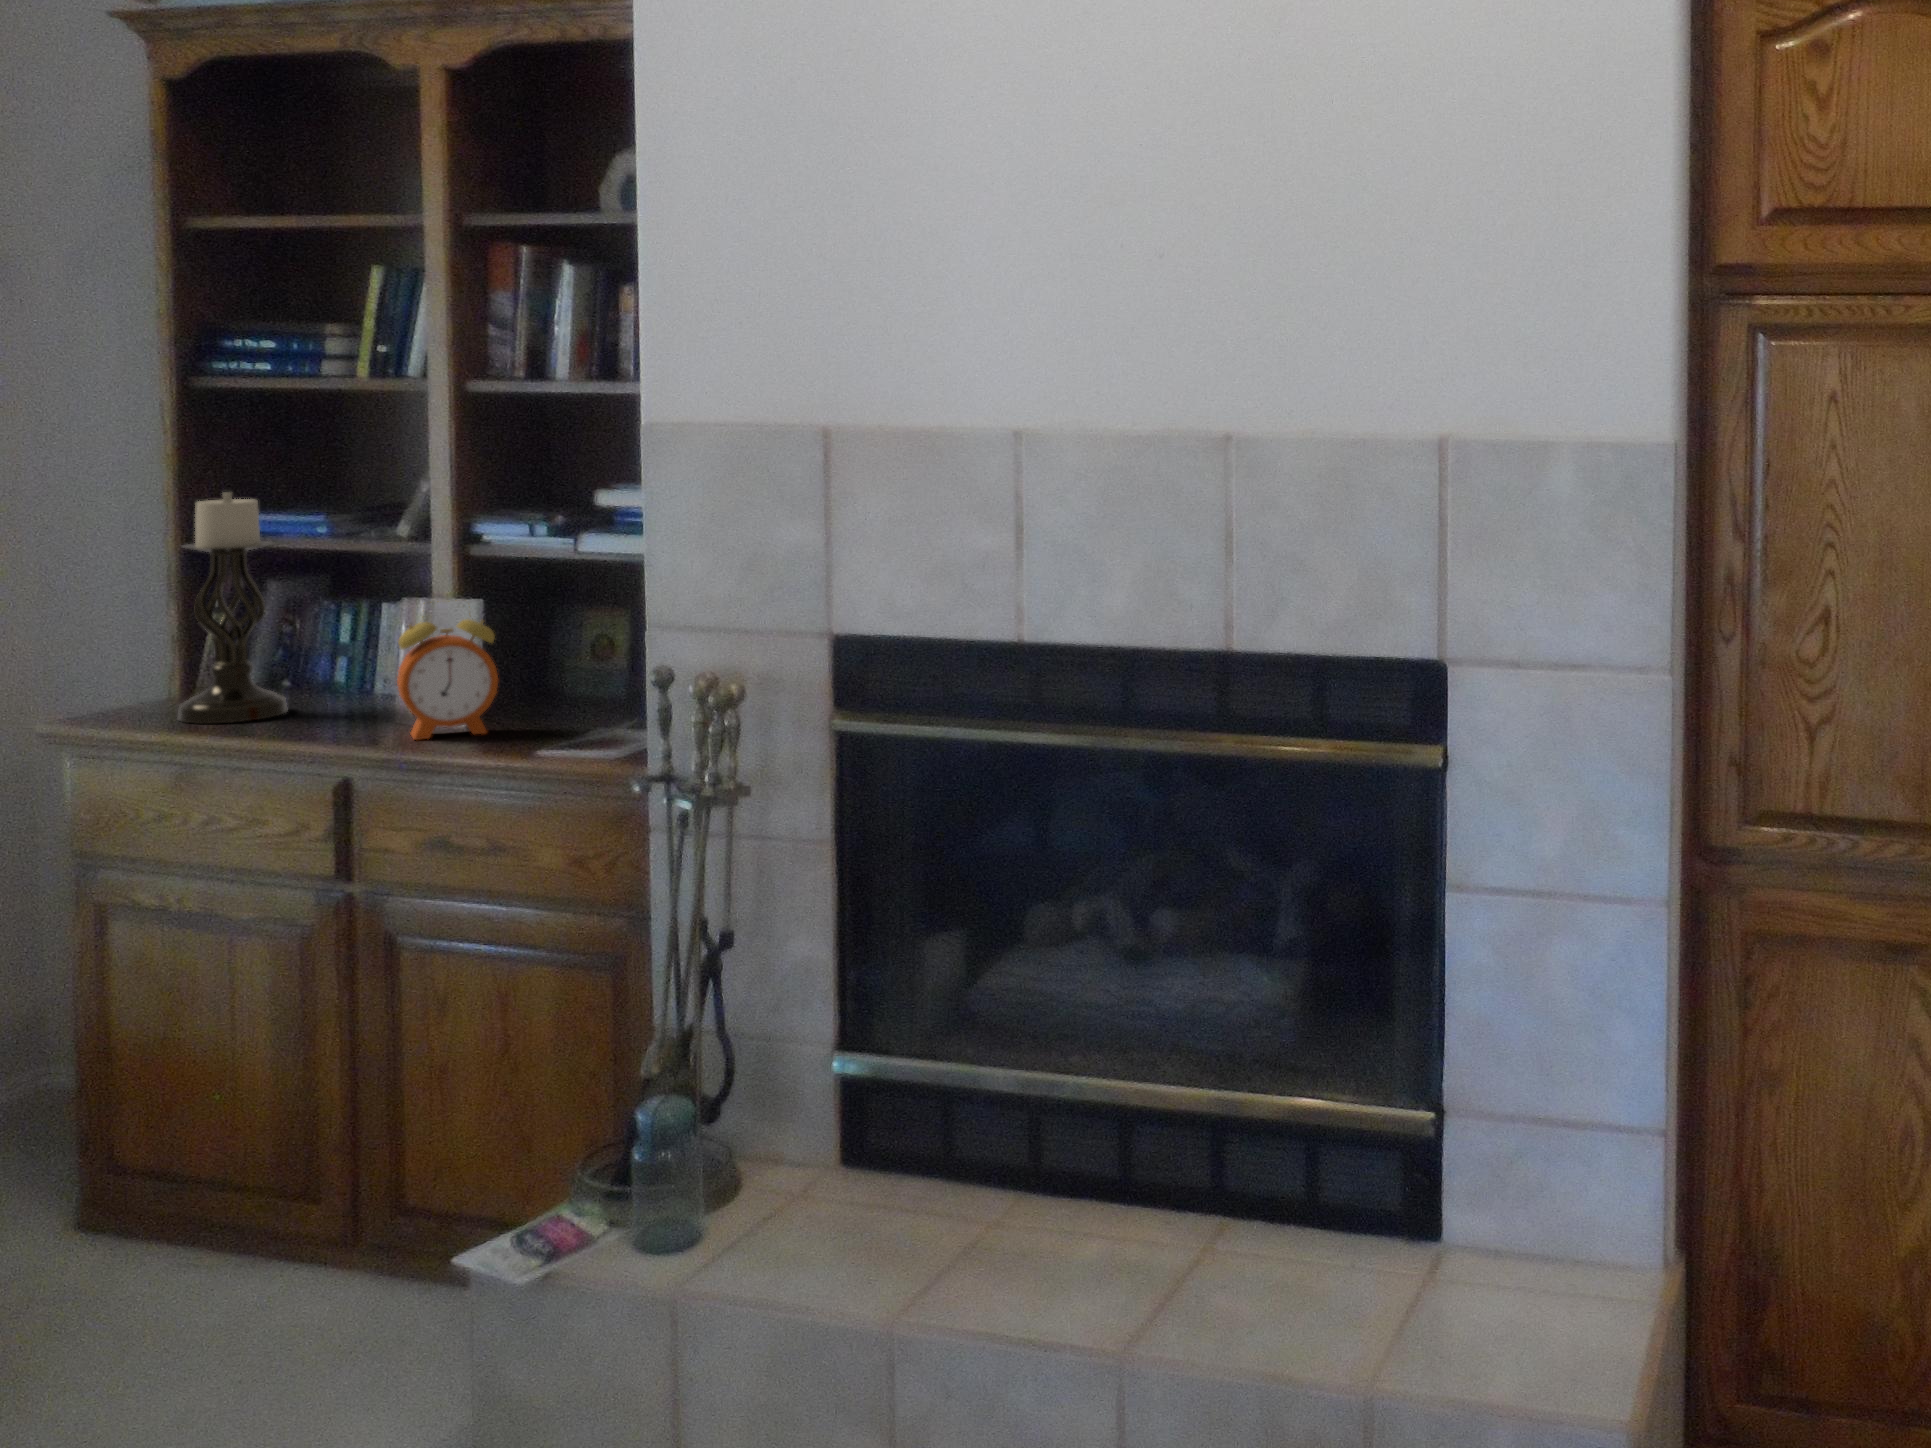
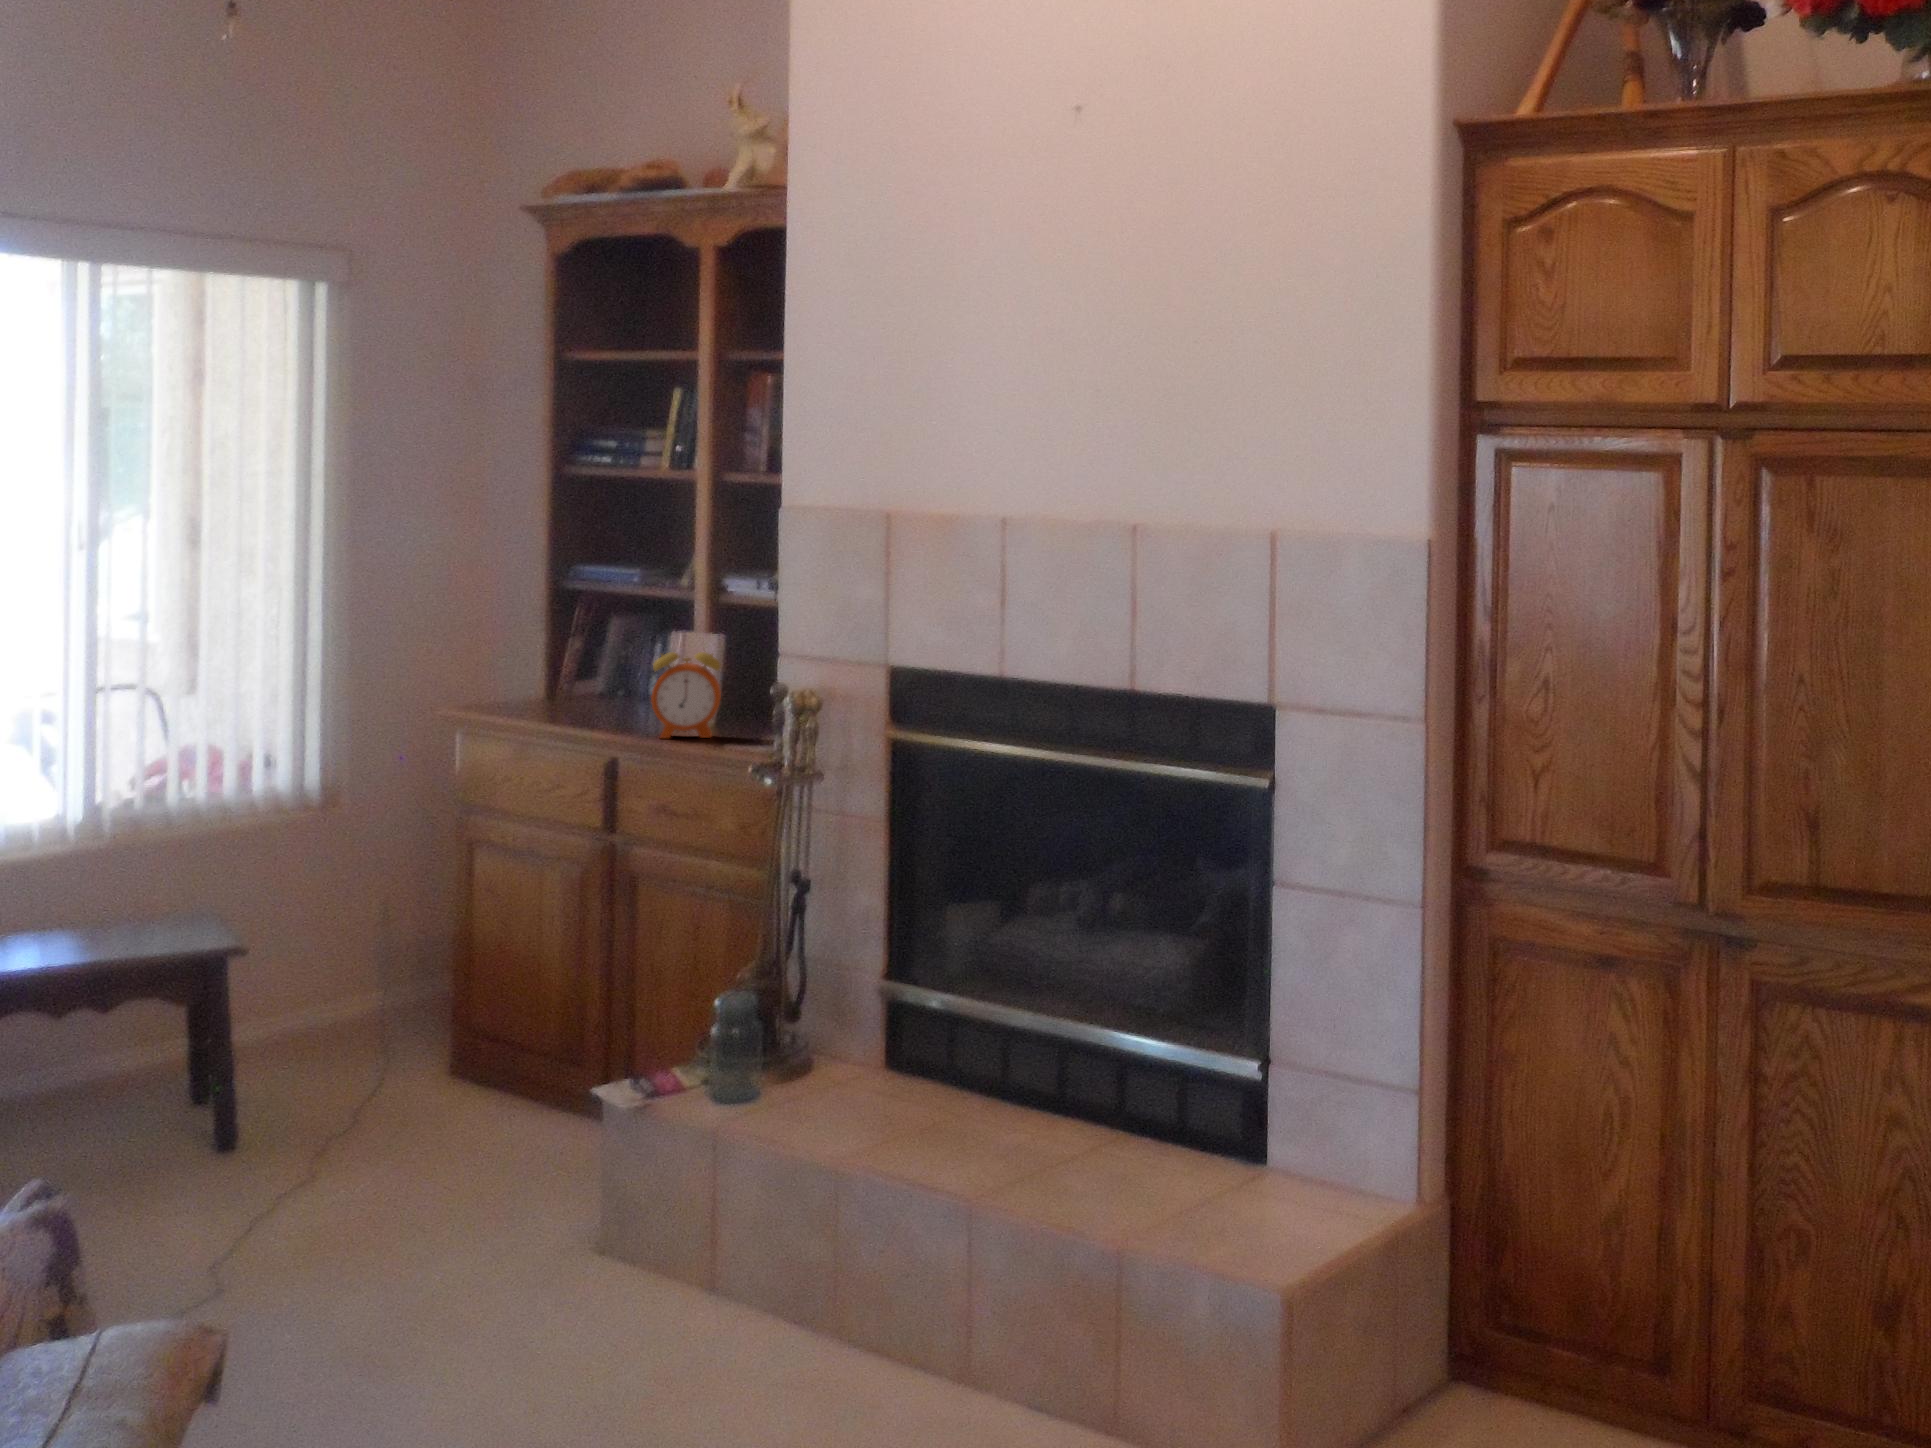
candle holder: present [177,492,287,724] -> none [526,553,601,721]

